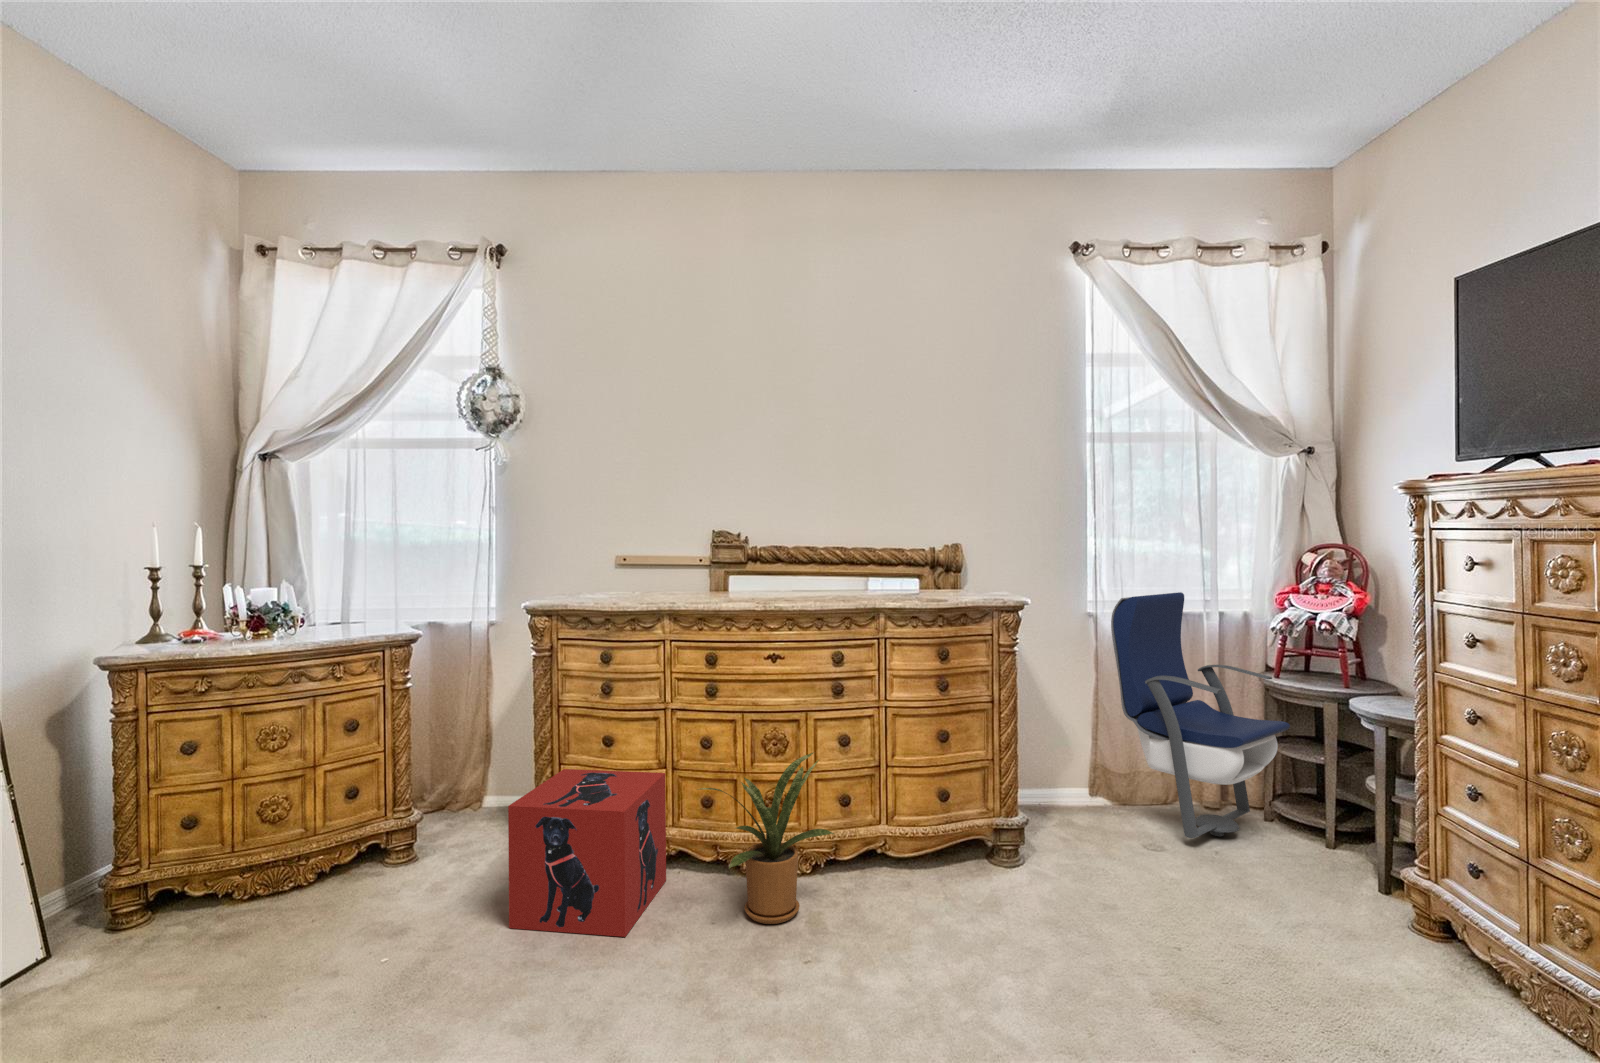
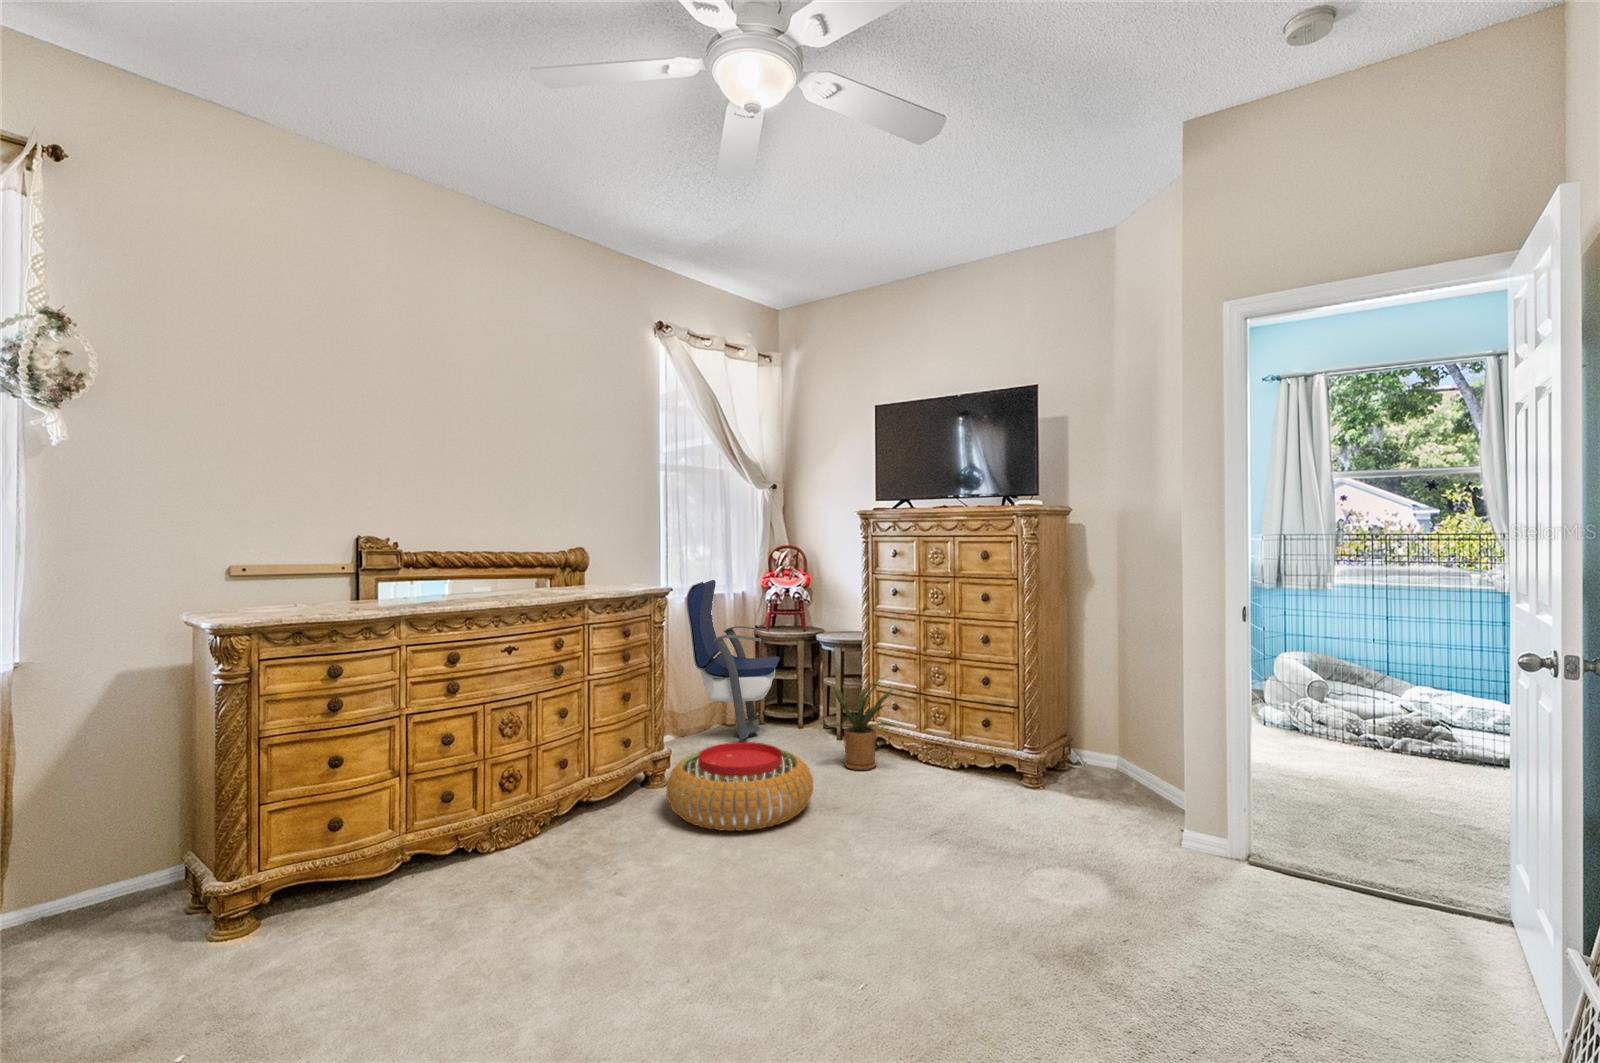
house plant: present [698,753,834,924] -> present [827,677,897,770]
storage box: present [508,769,666,937] -> none [278,778,445,981]
pouf: none [950,833,1187,993] -> present [666,742,813,831]

